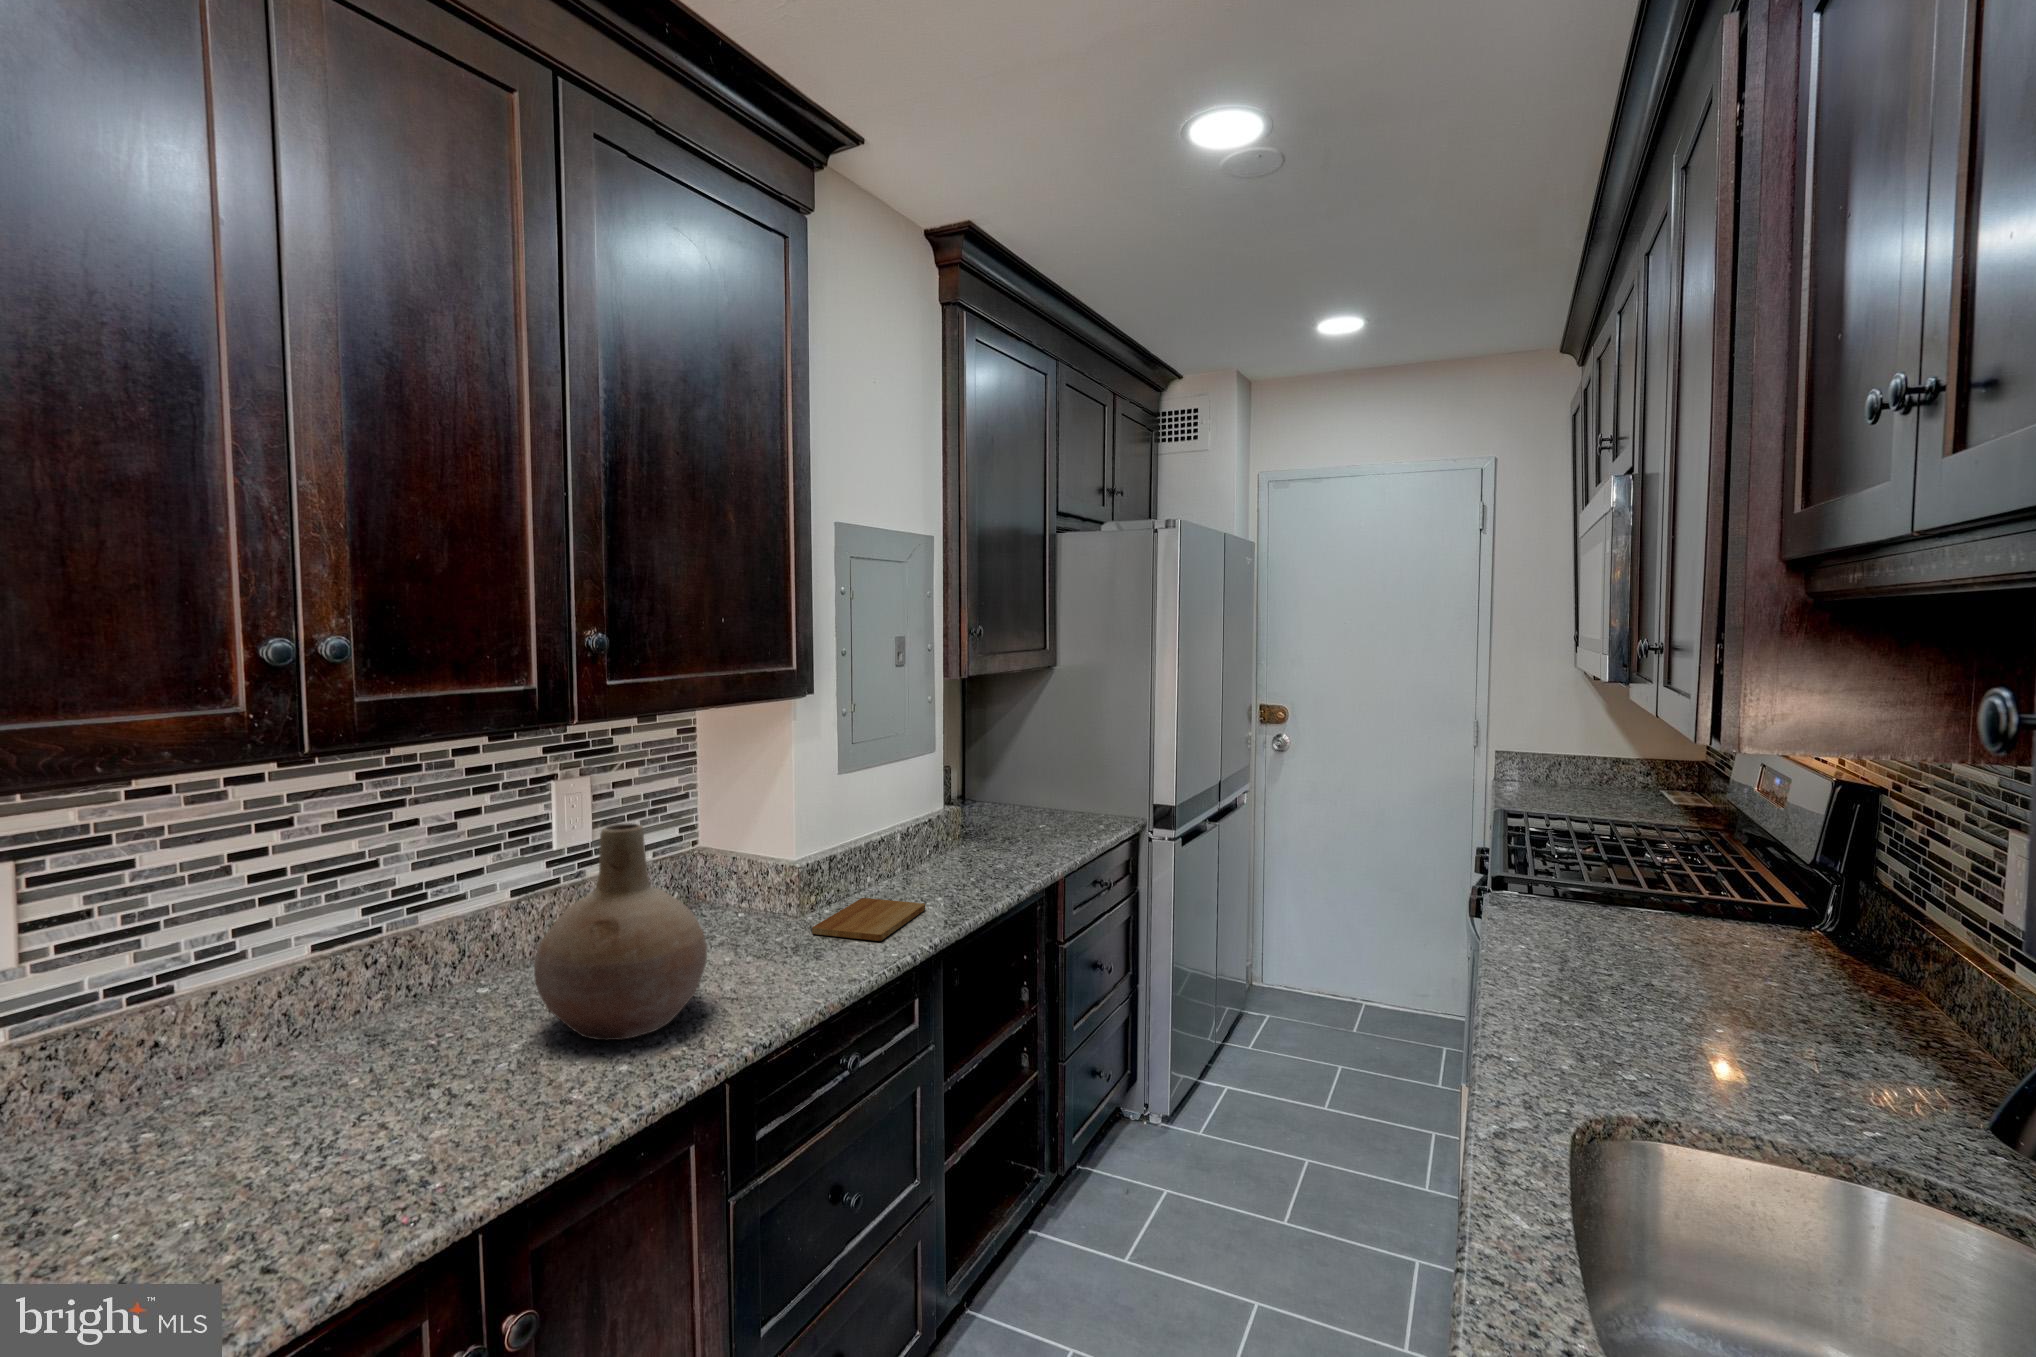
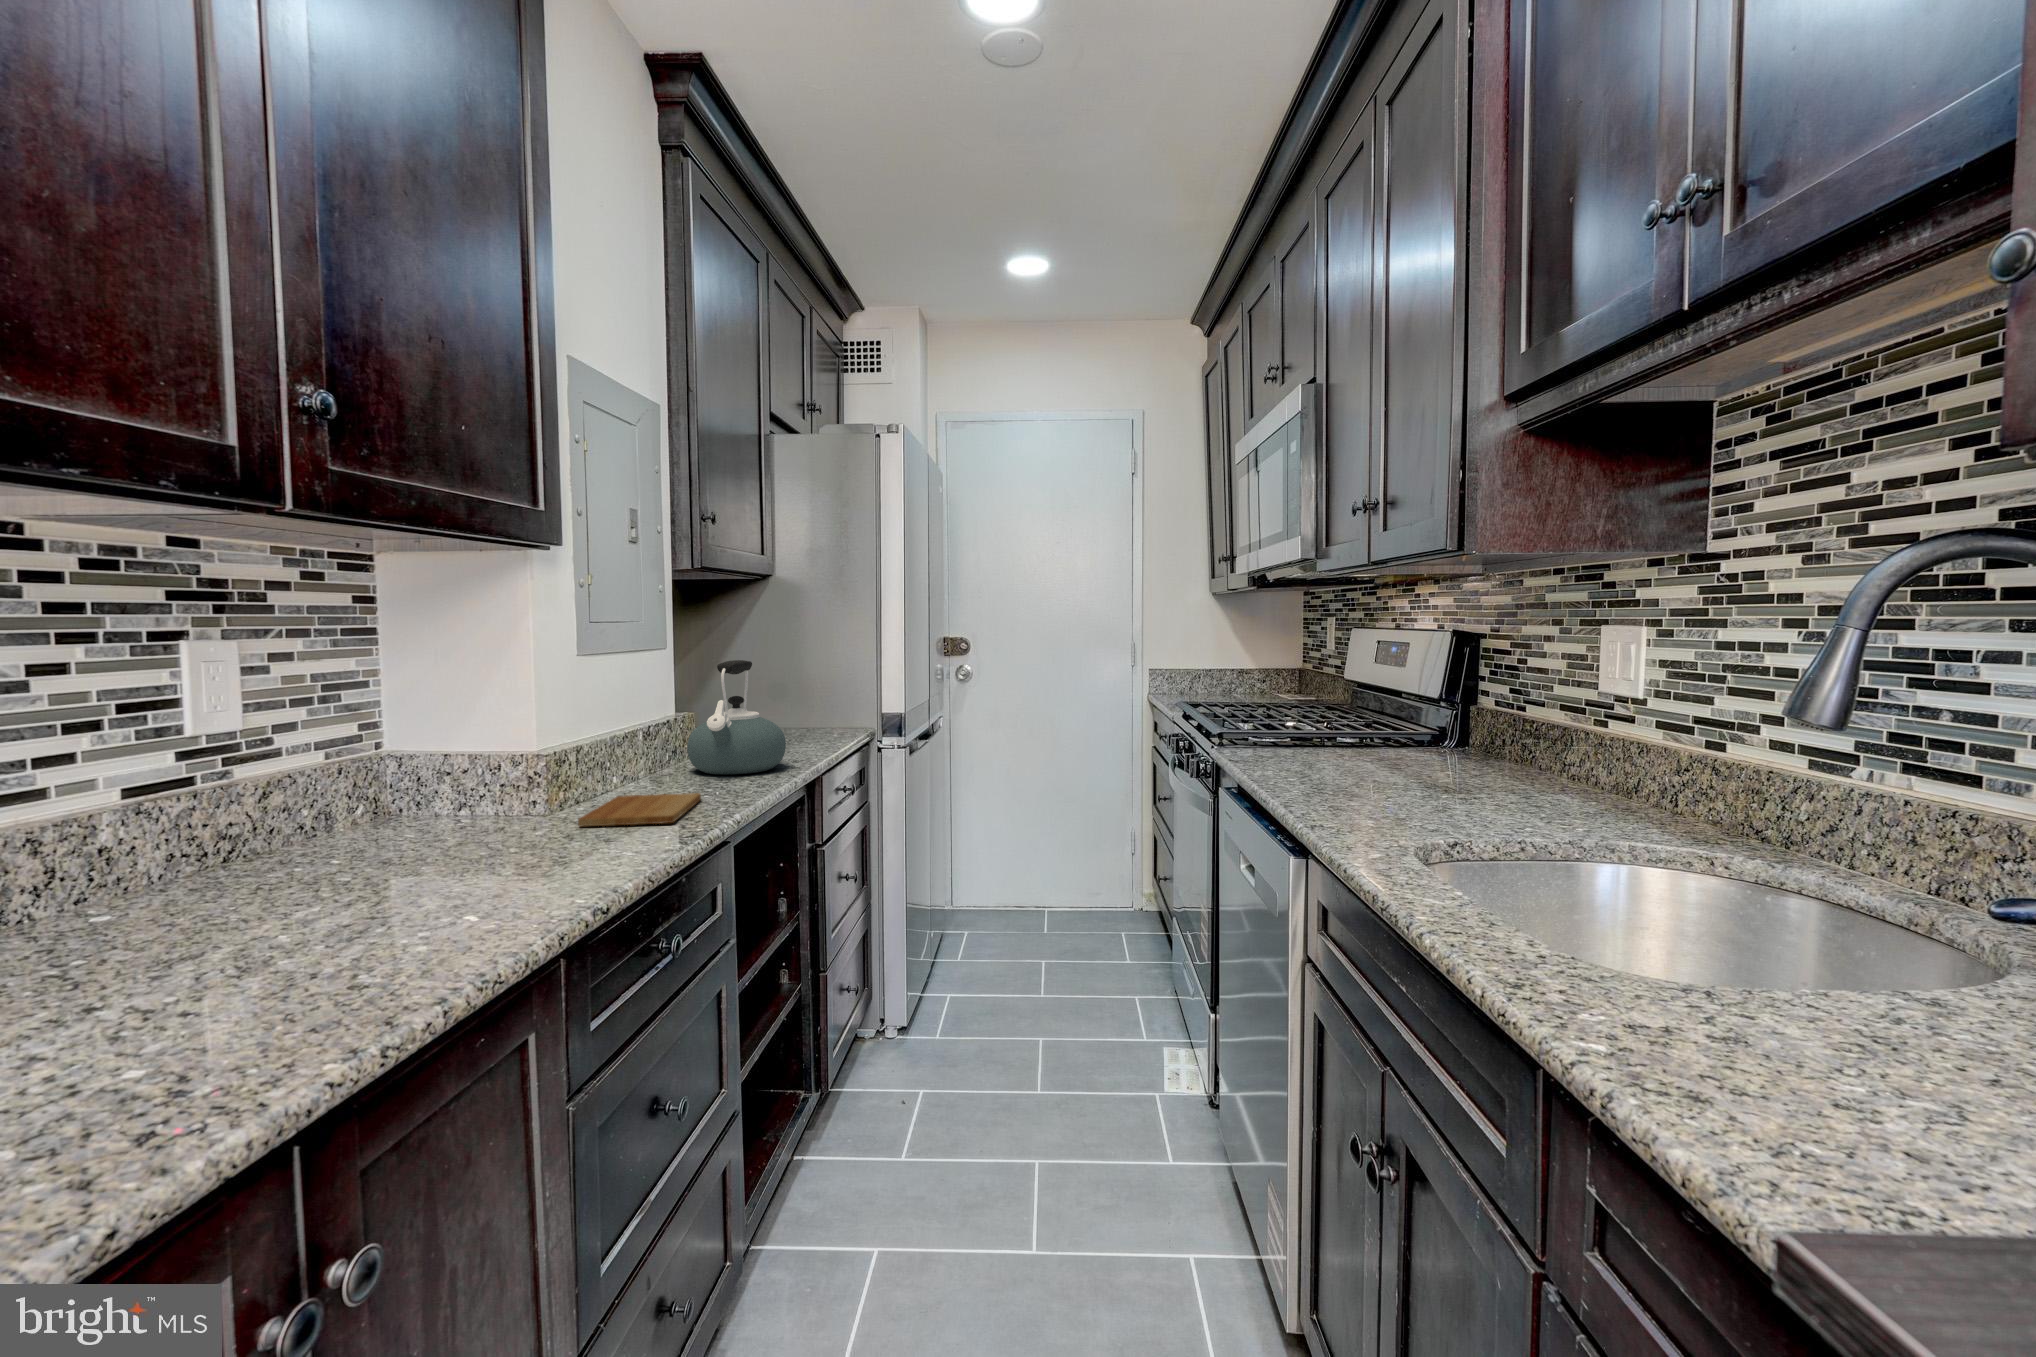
kettle: none [942,767,1028,875] -> present [687,660,786,774]
vase: present [534,823,707,1040] -> none [236,647,500,933]

